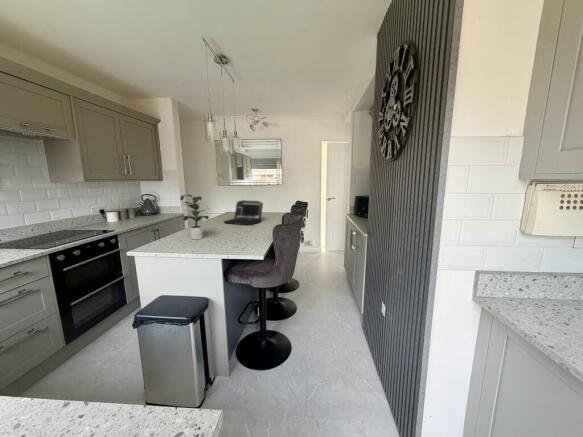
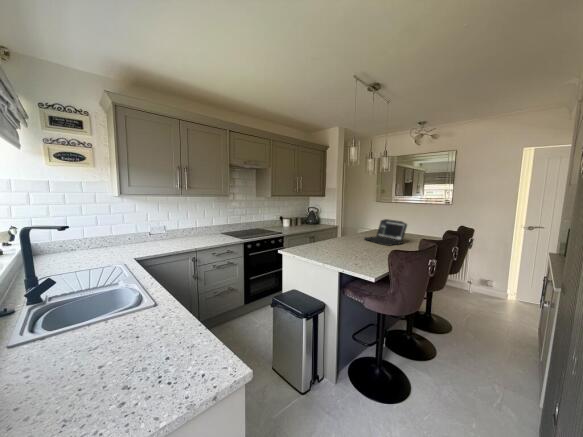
potted plant: present [180,195,209,240] -> none [314,211,347,251]

